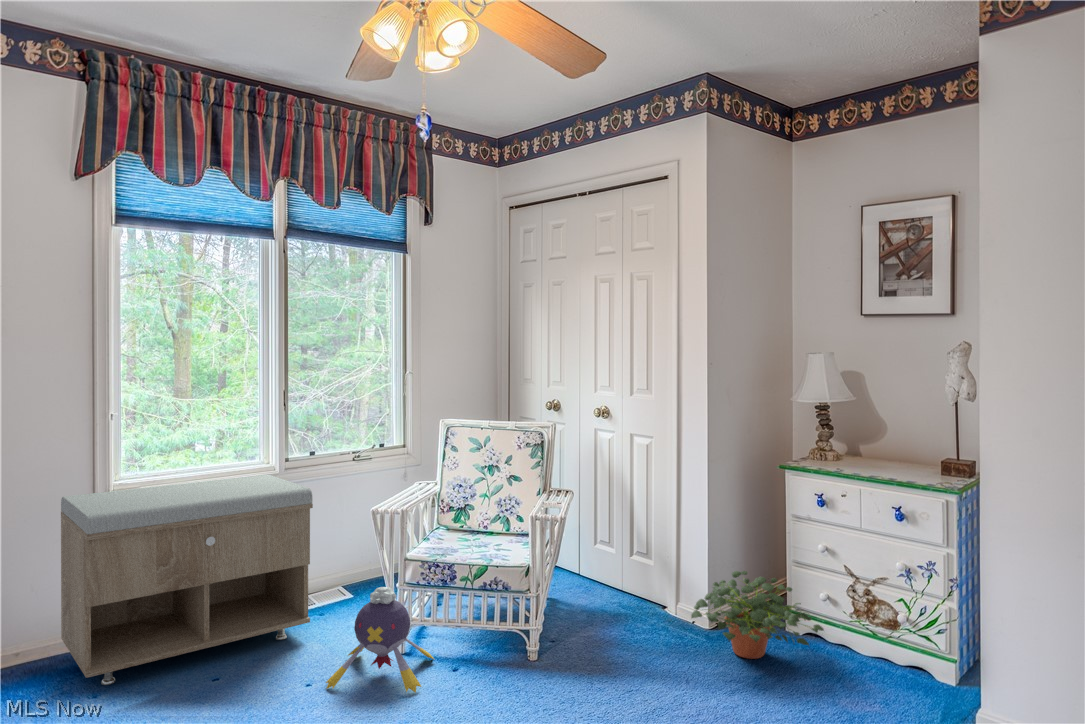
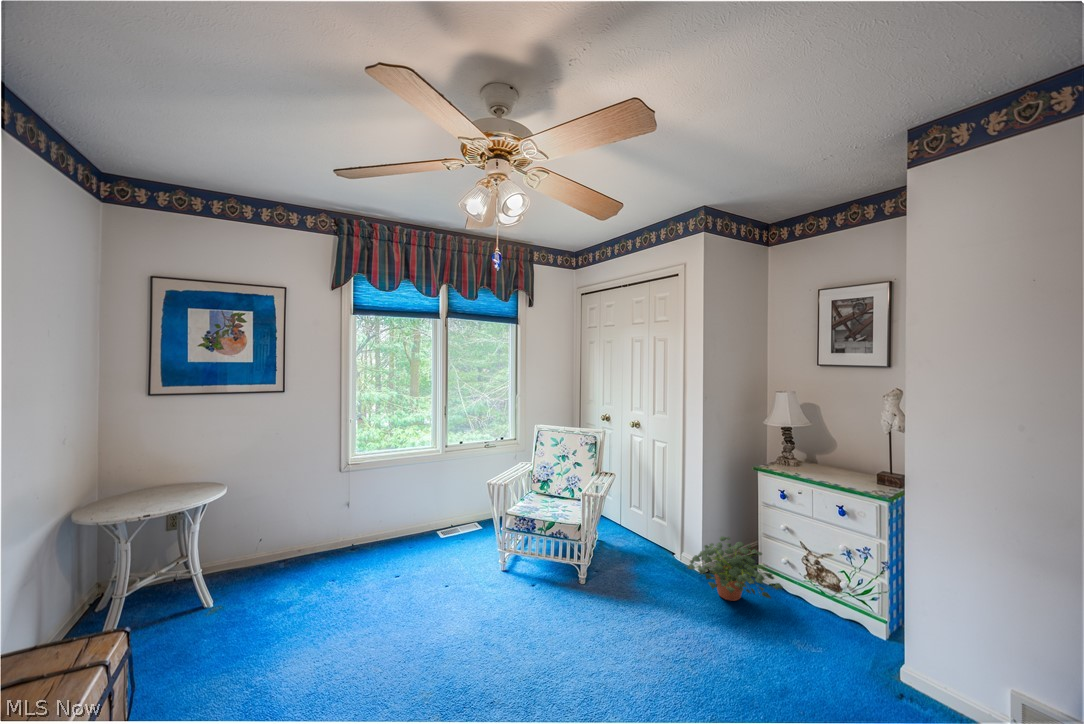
storage bench: present [61,475,313,685] -> none [320,455,455,577]
plush toy: present [326,587,434,693] -> none [453,533,522,603]

